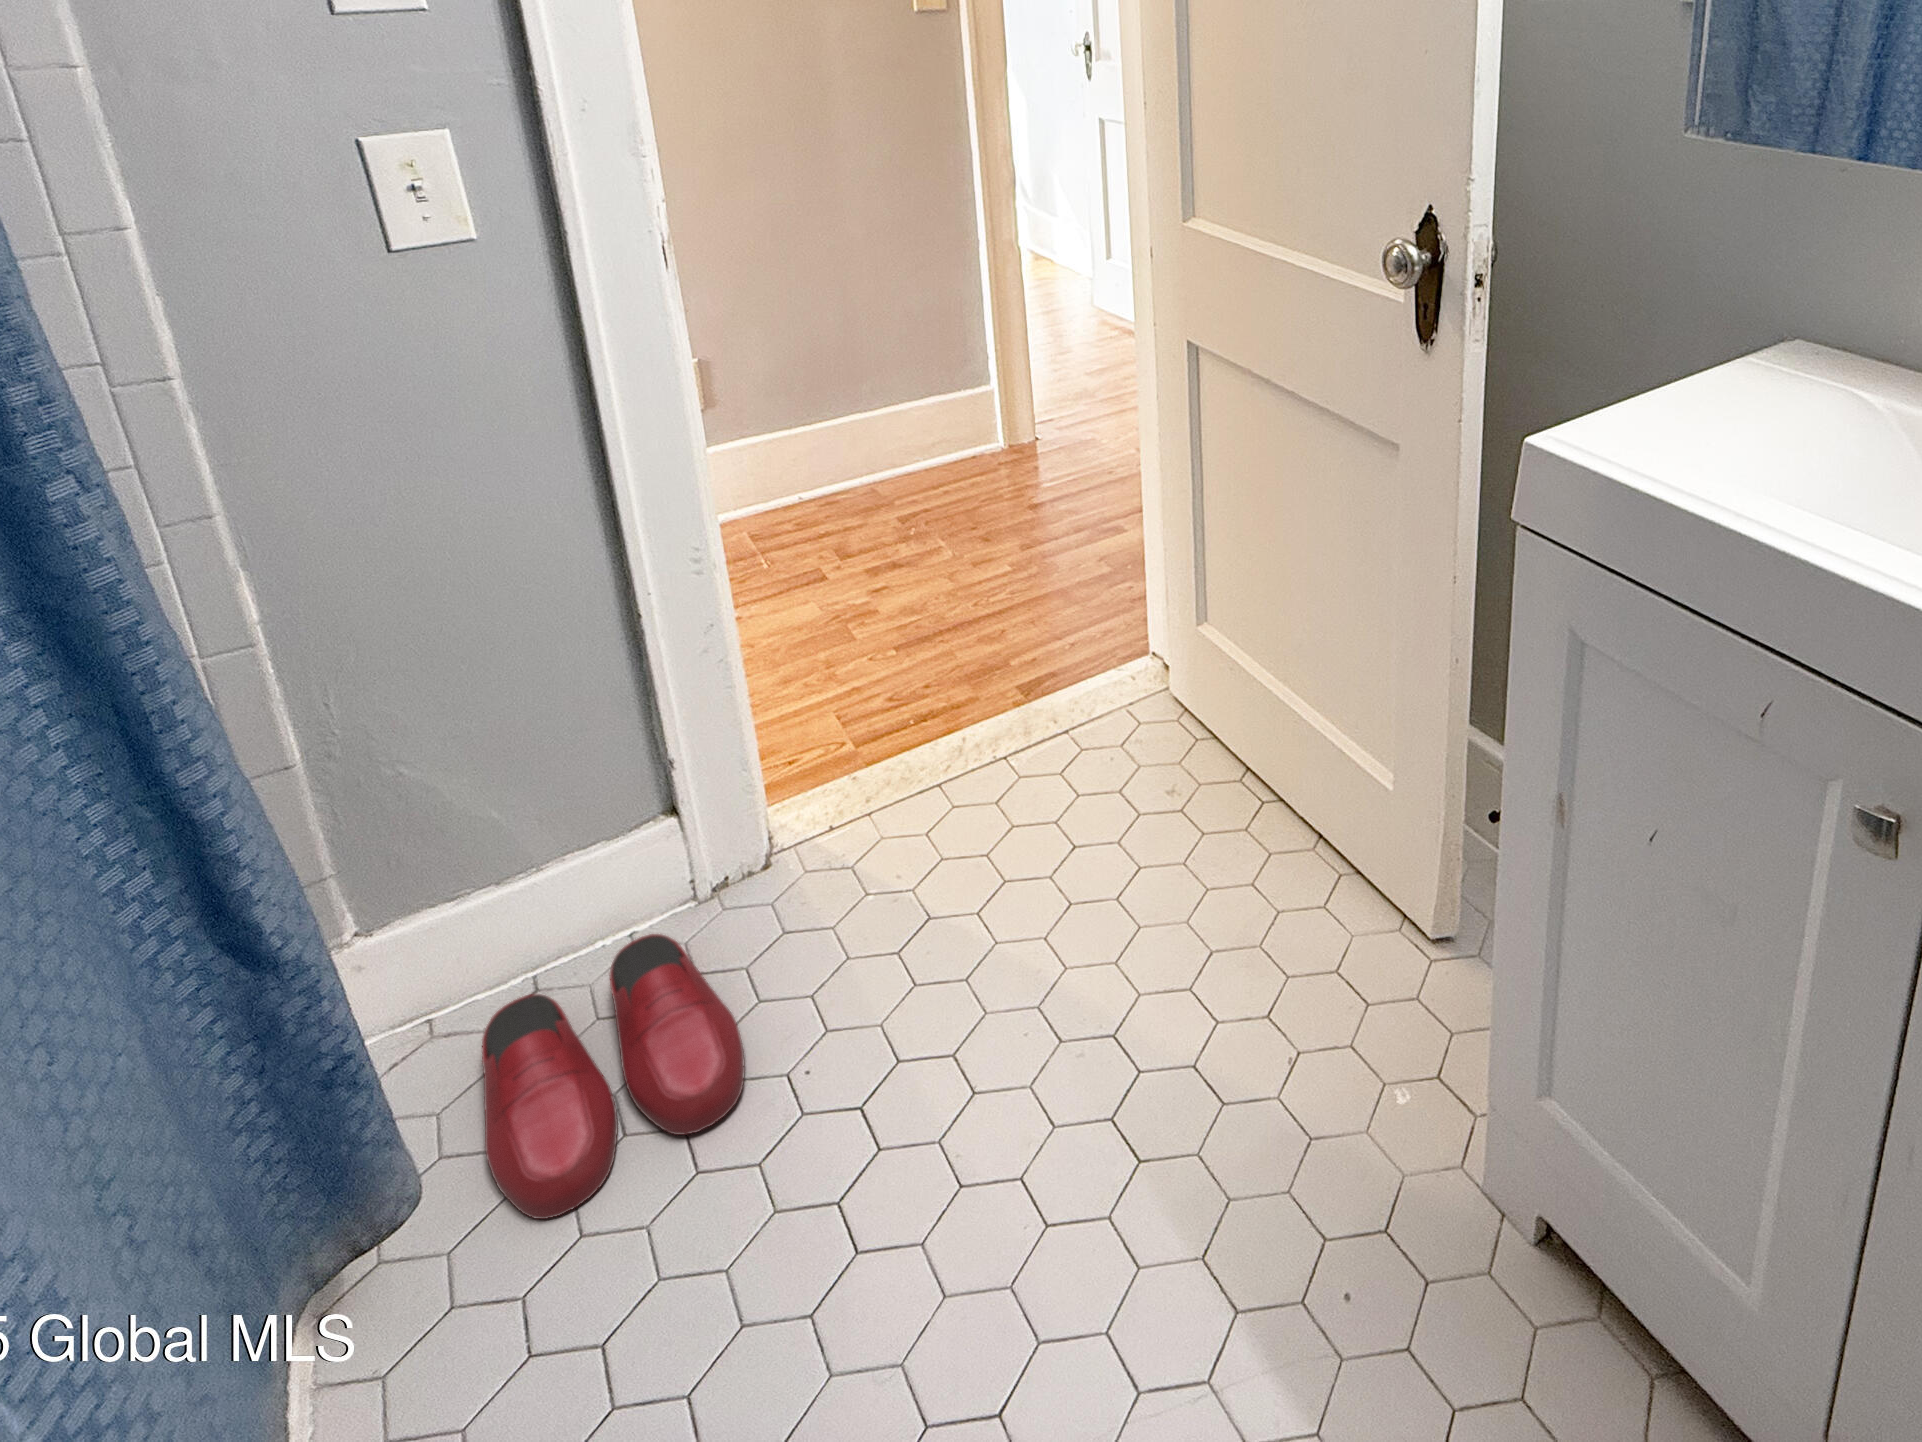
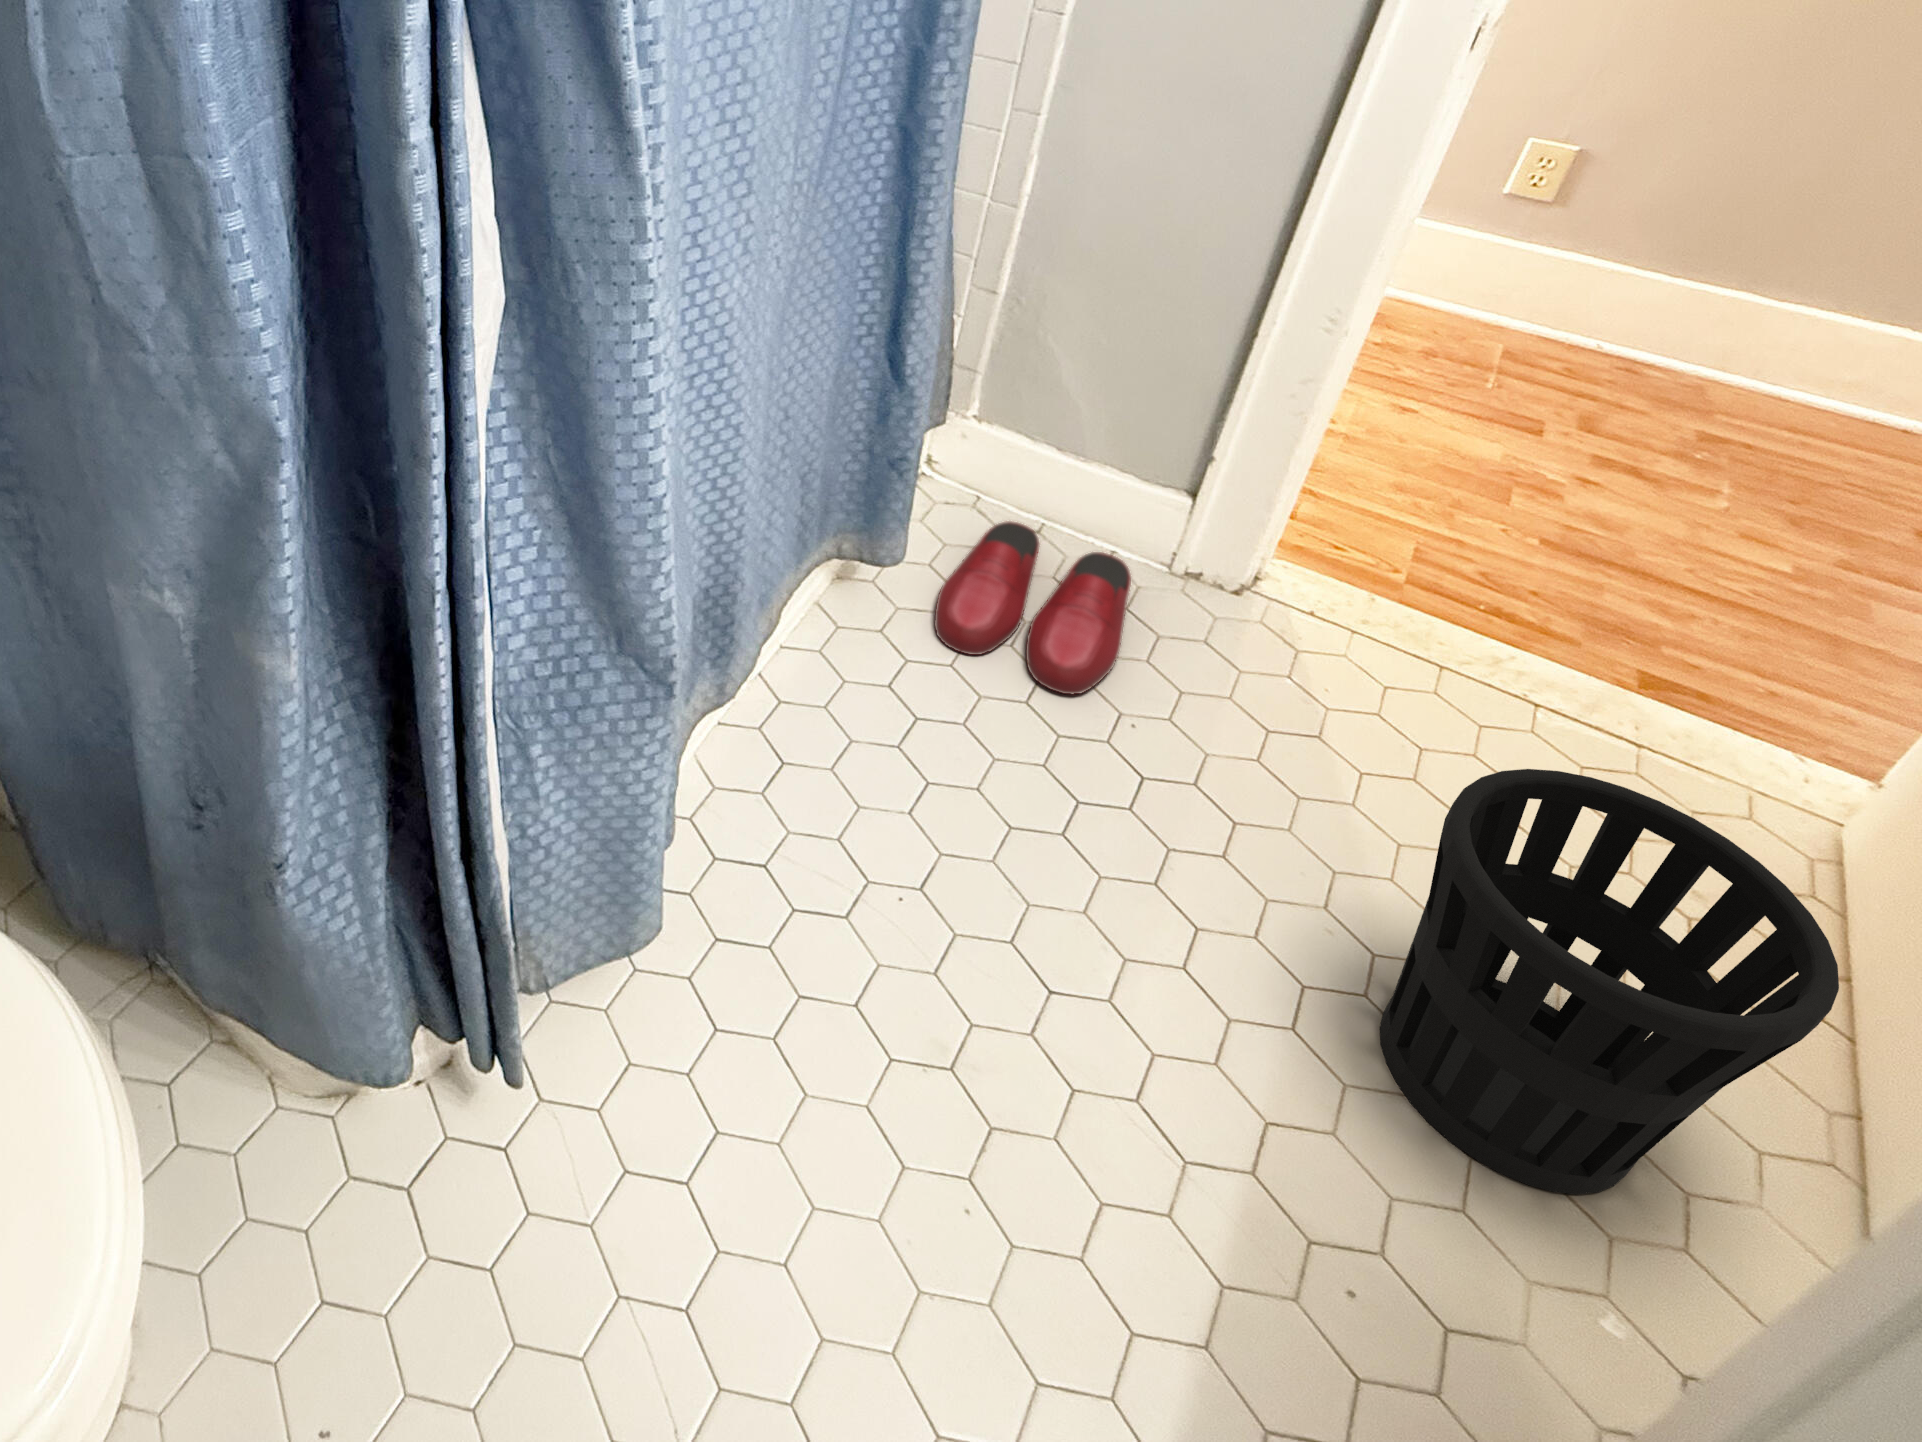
wastebasket: none [1107,717,1354,1099] -> present [1379,769,1839,1194]

